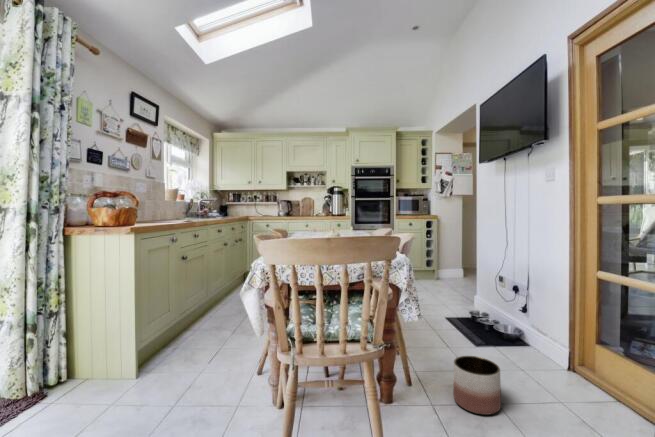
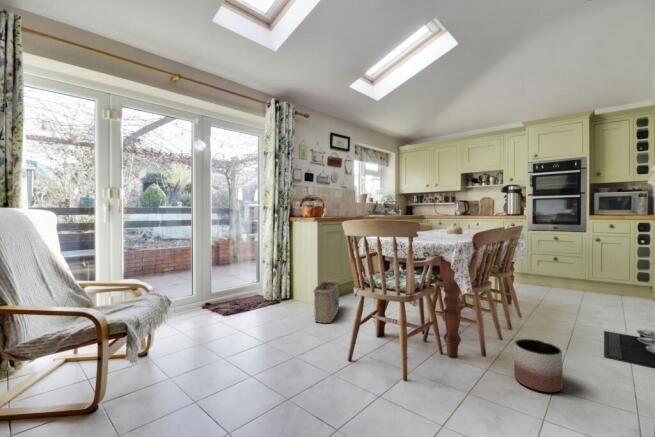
basket: none [148,329,193,416] -> present [314,280,339,323]

